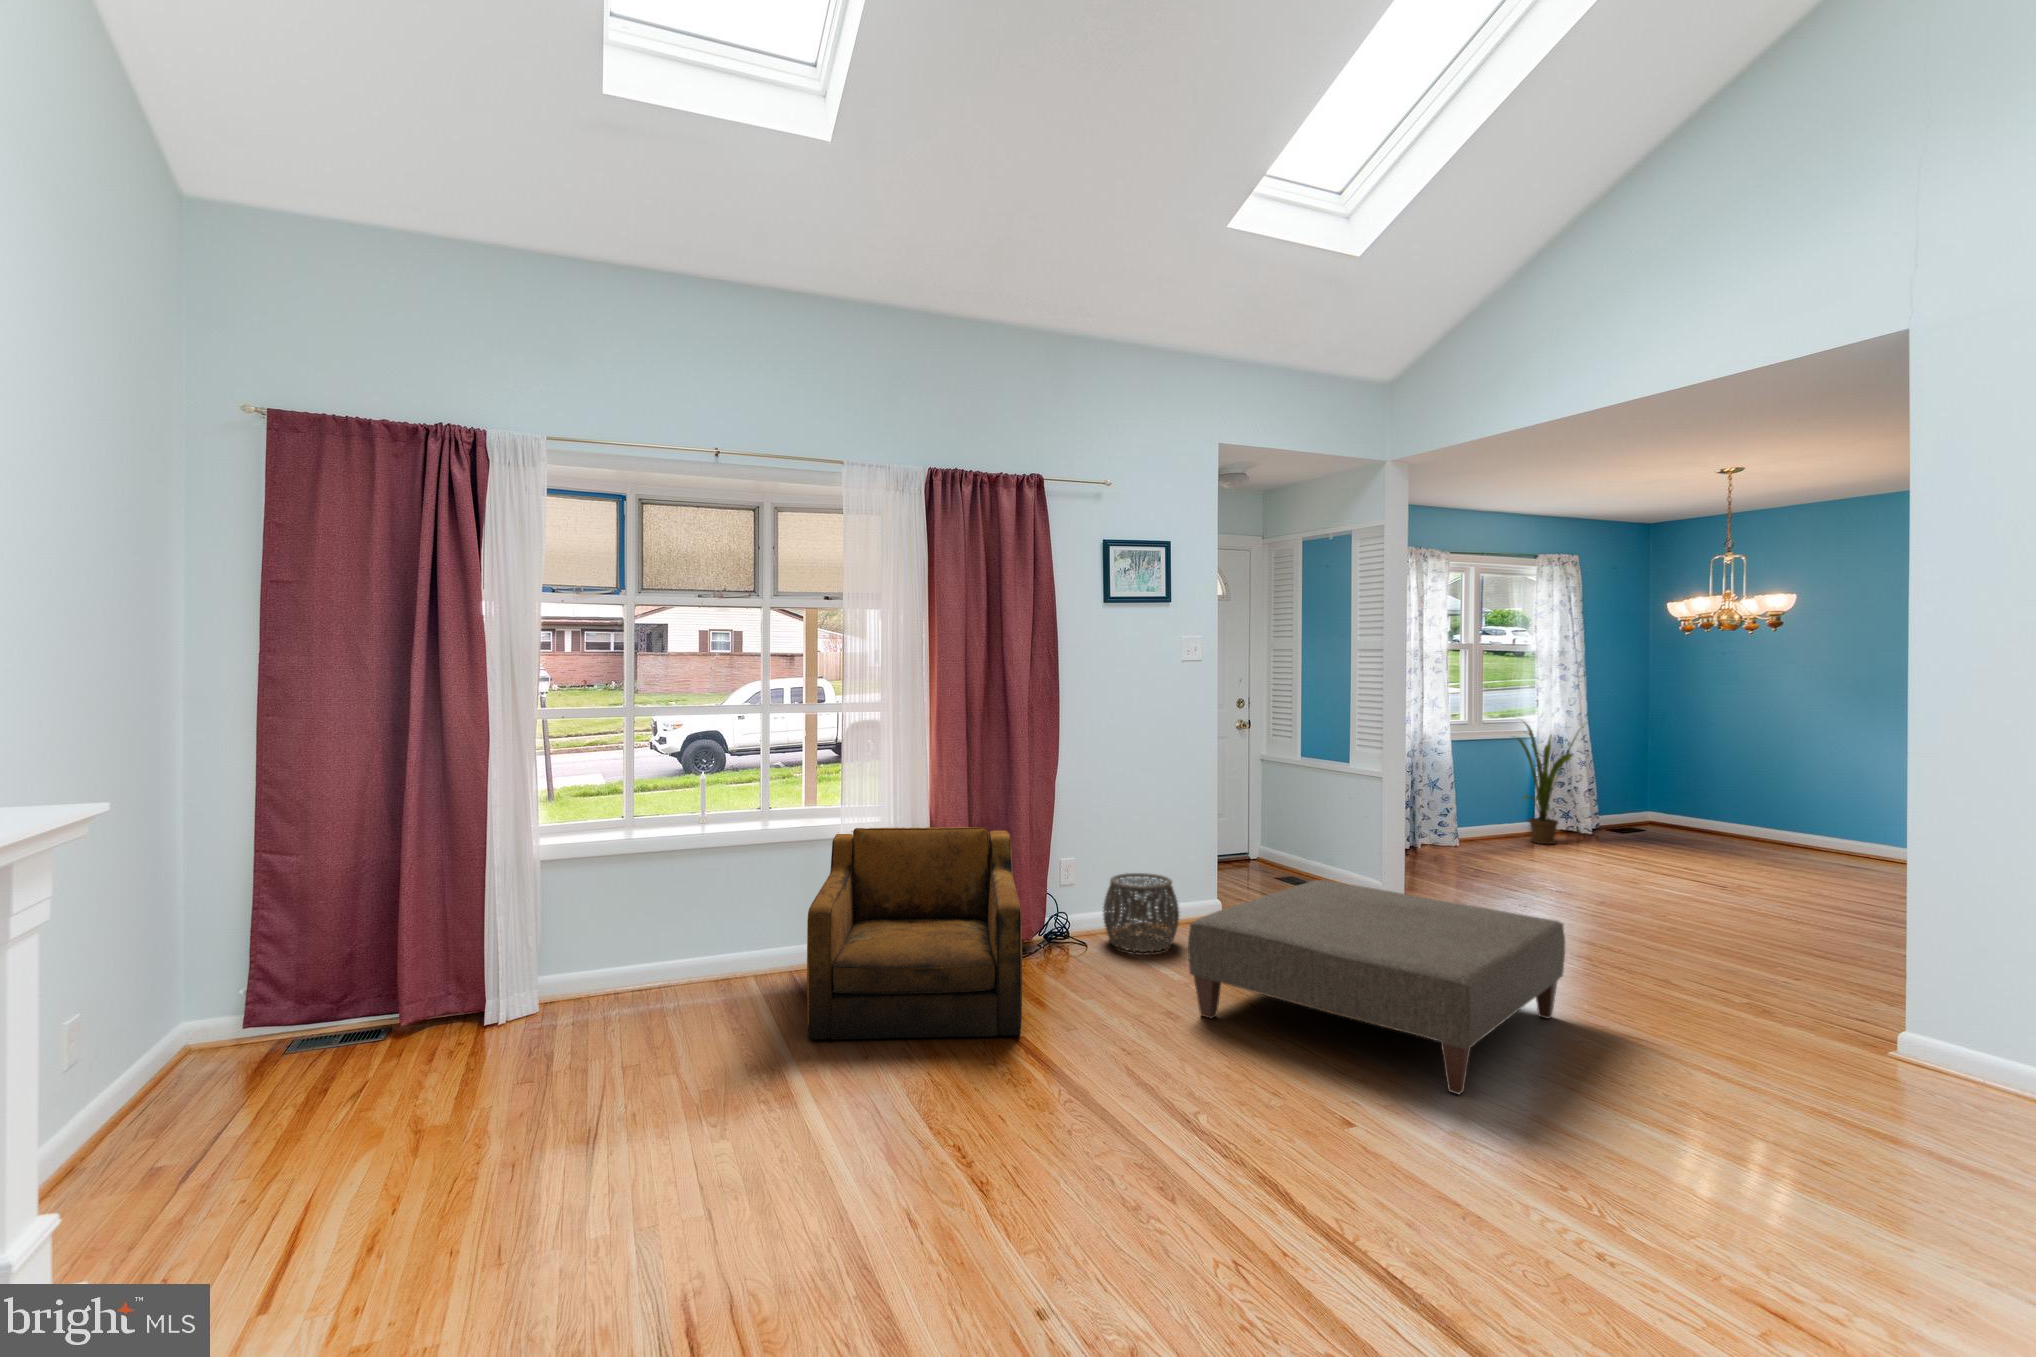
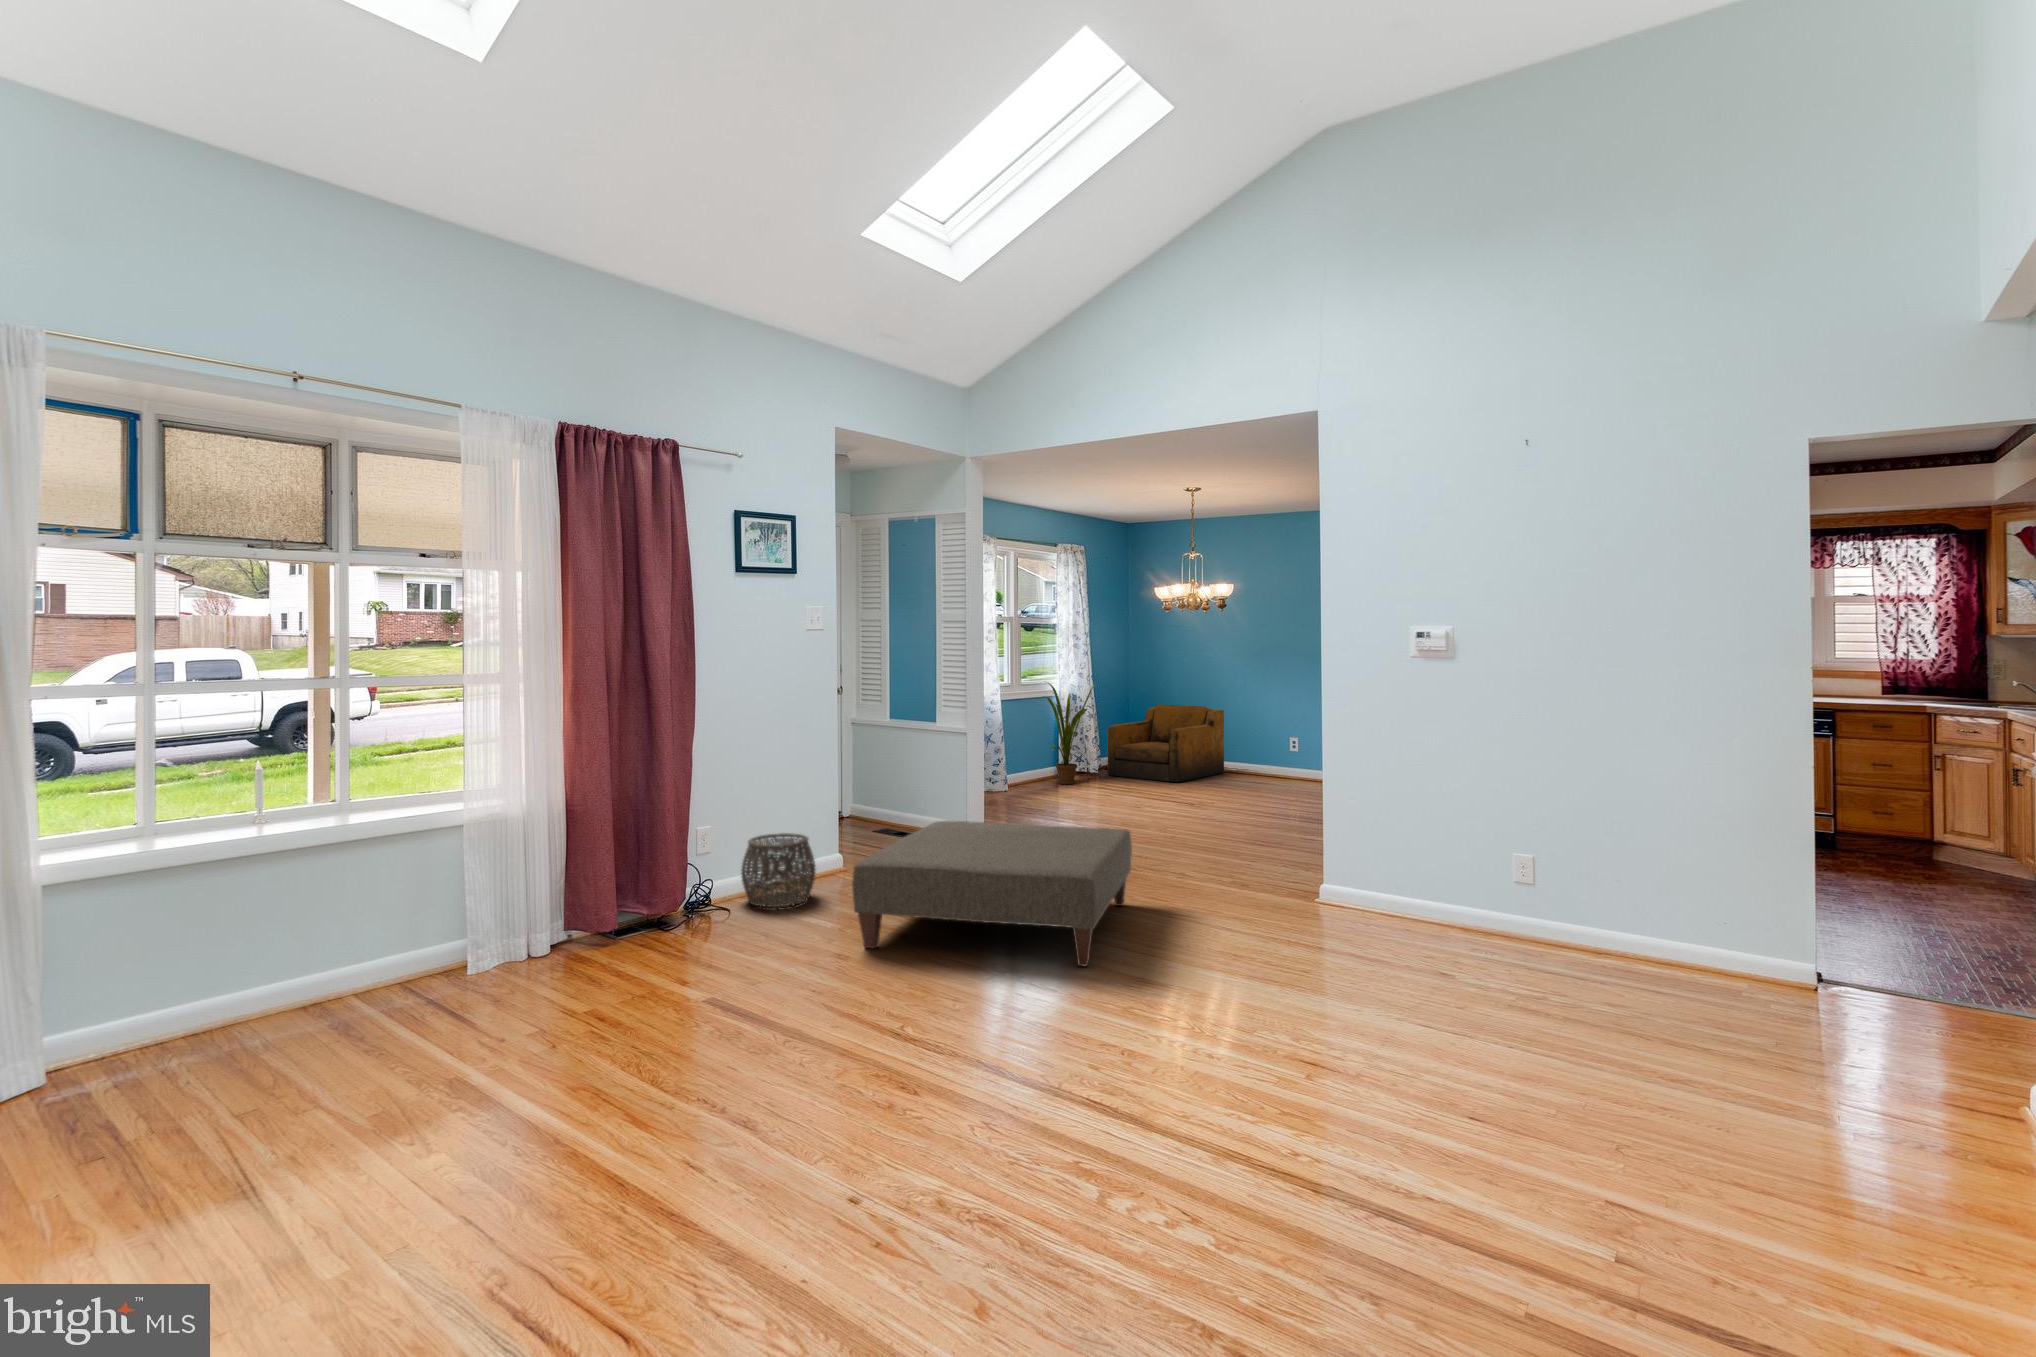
armchair: present [807,827,1022,1039] -> present [1108,704,1224,782]

